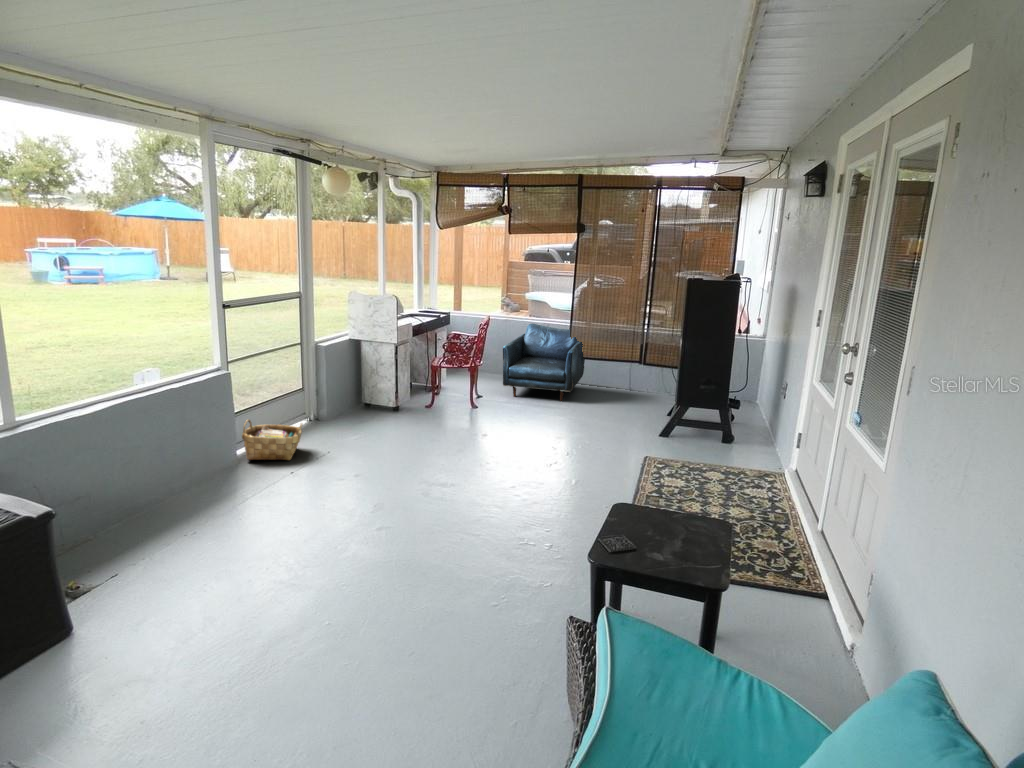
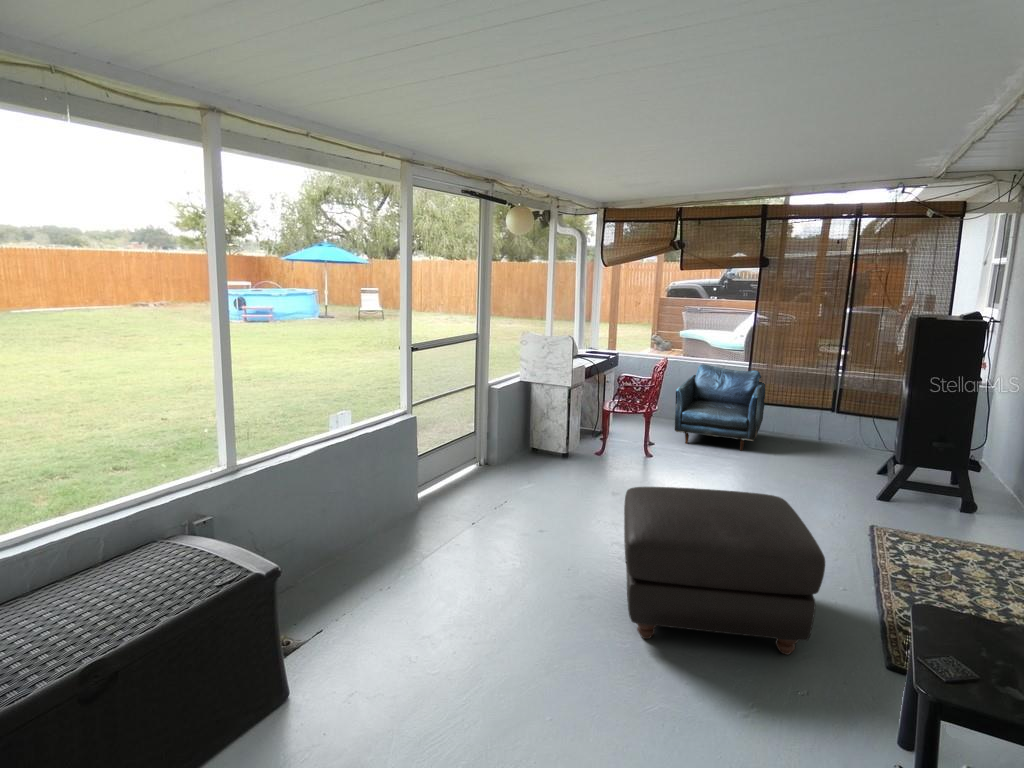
woven basket: present [242,419,302,460] -> none [426,462,483,507]
ottoman: none [404,428,567,559] -> present [624,487,825,655]

